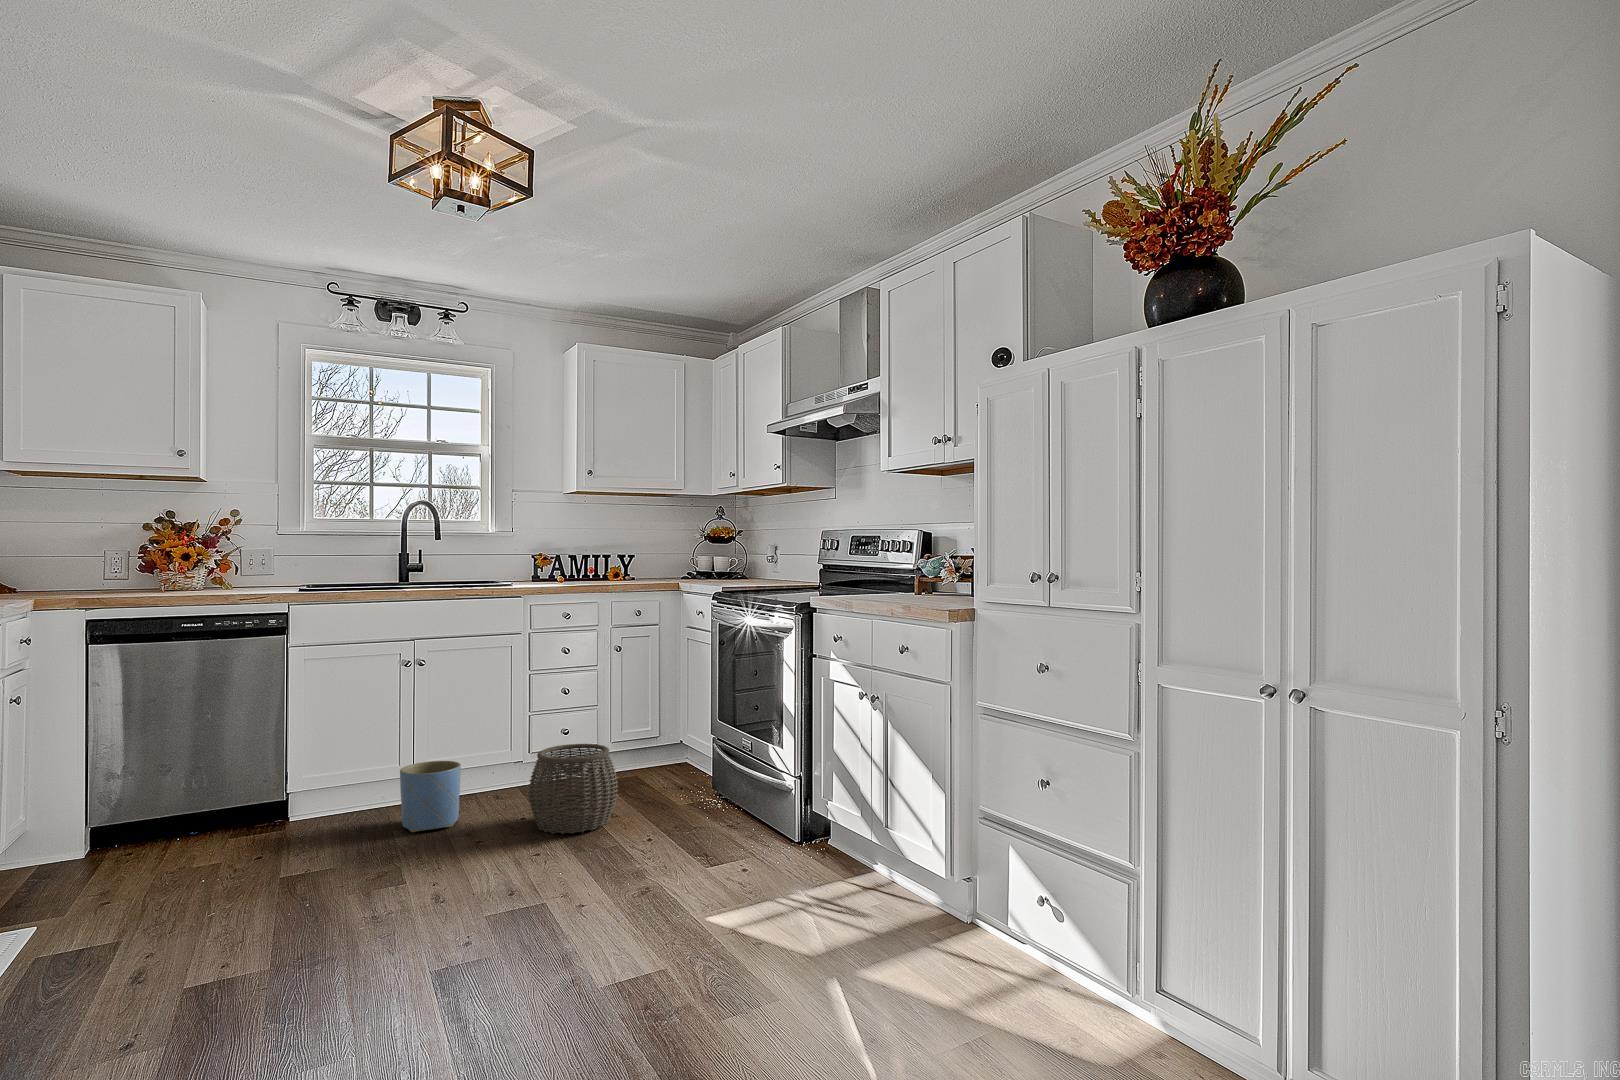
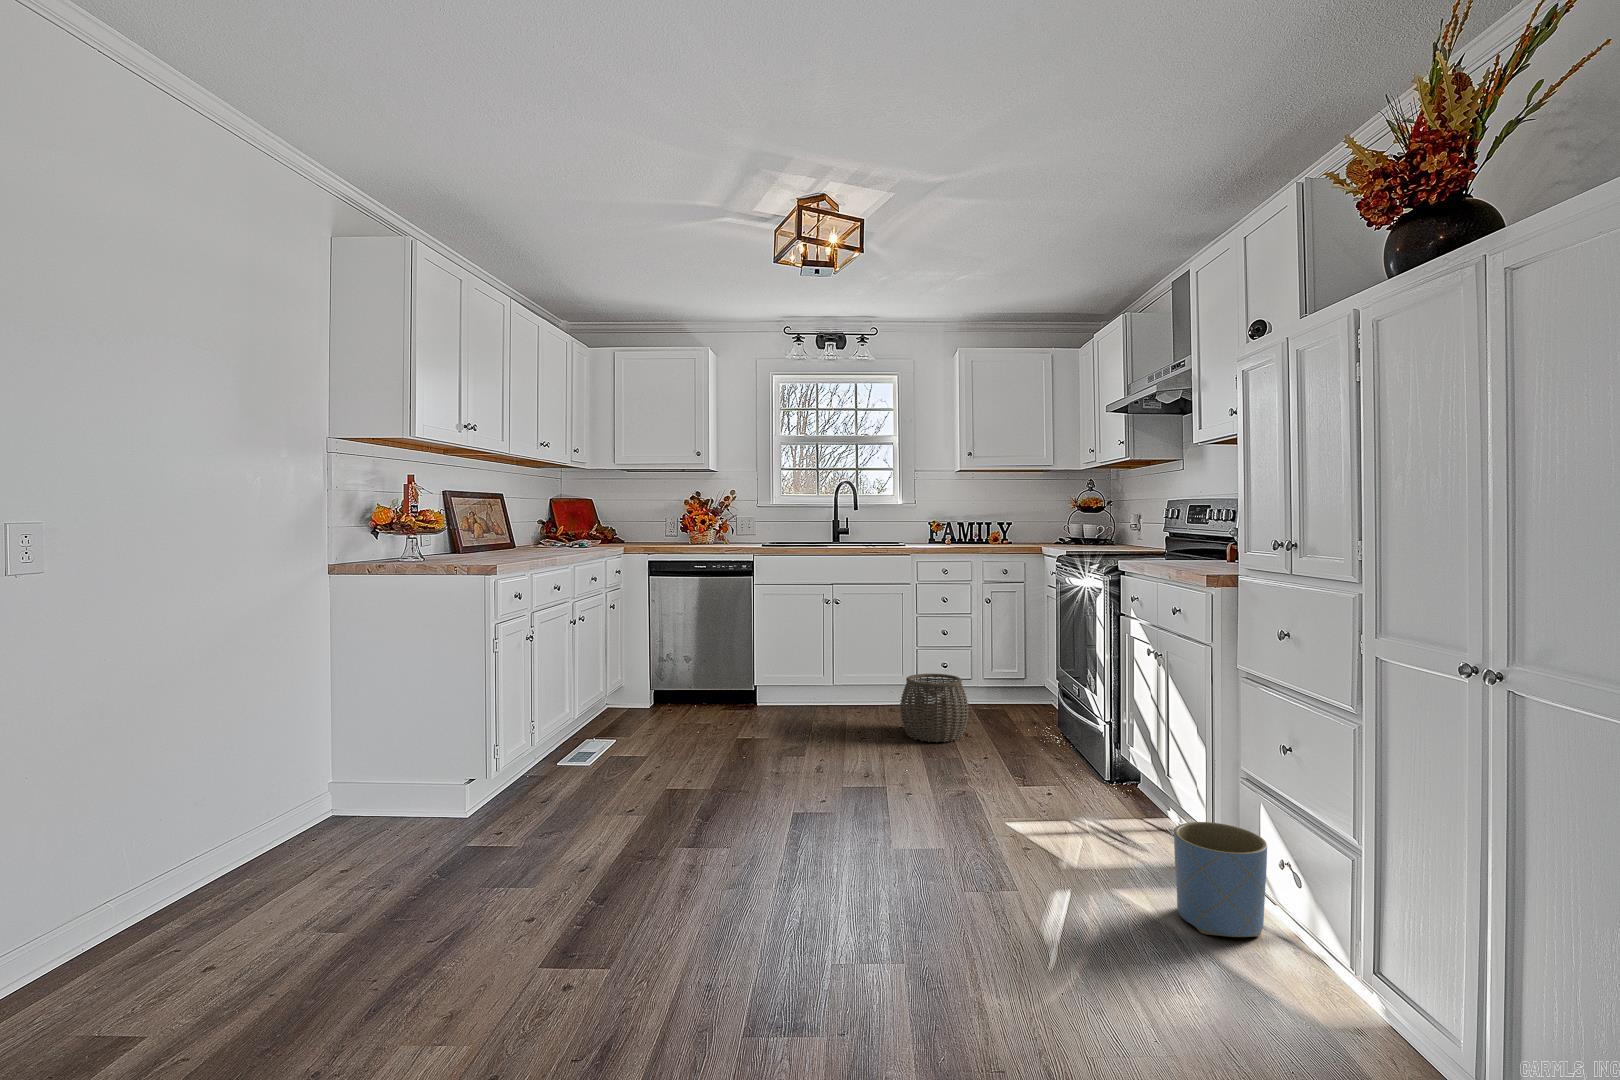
planter: present [400,761,461,832] -> present [1174,822,1267,937]

